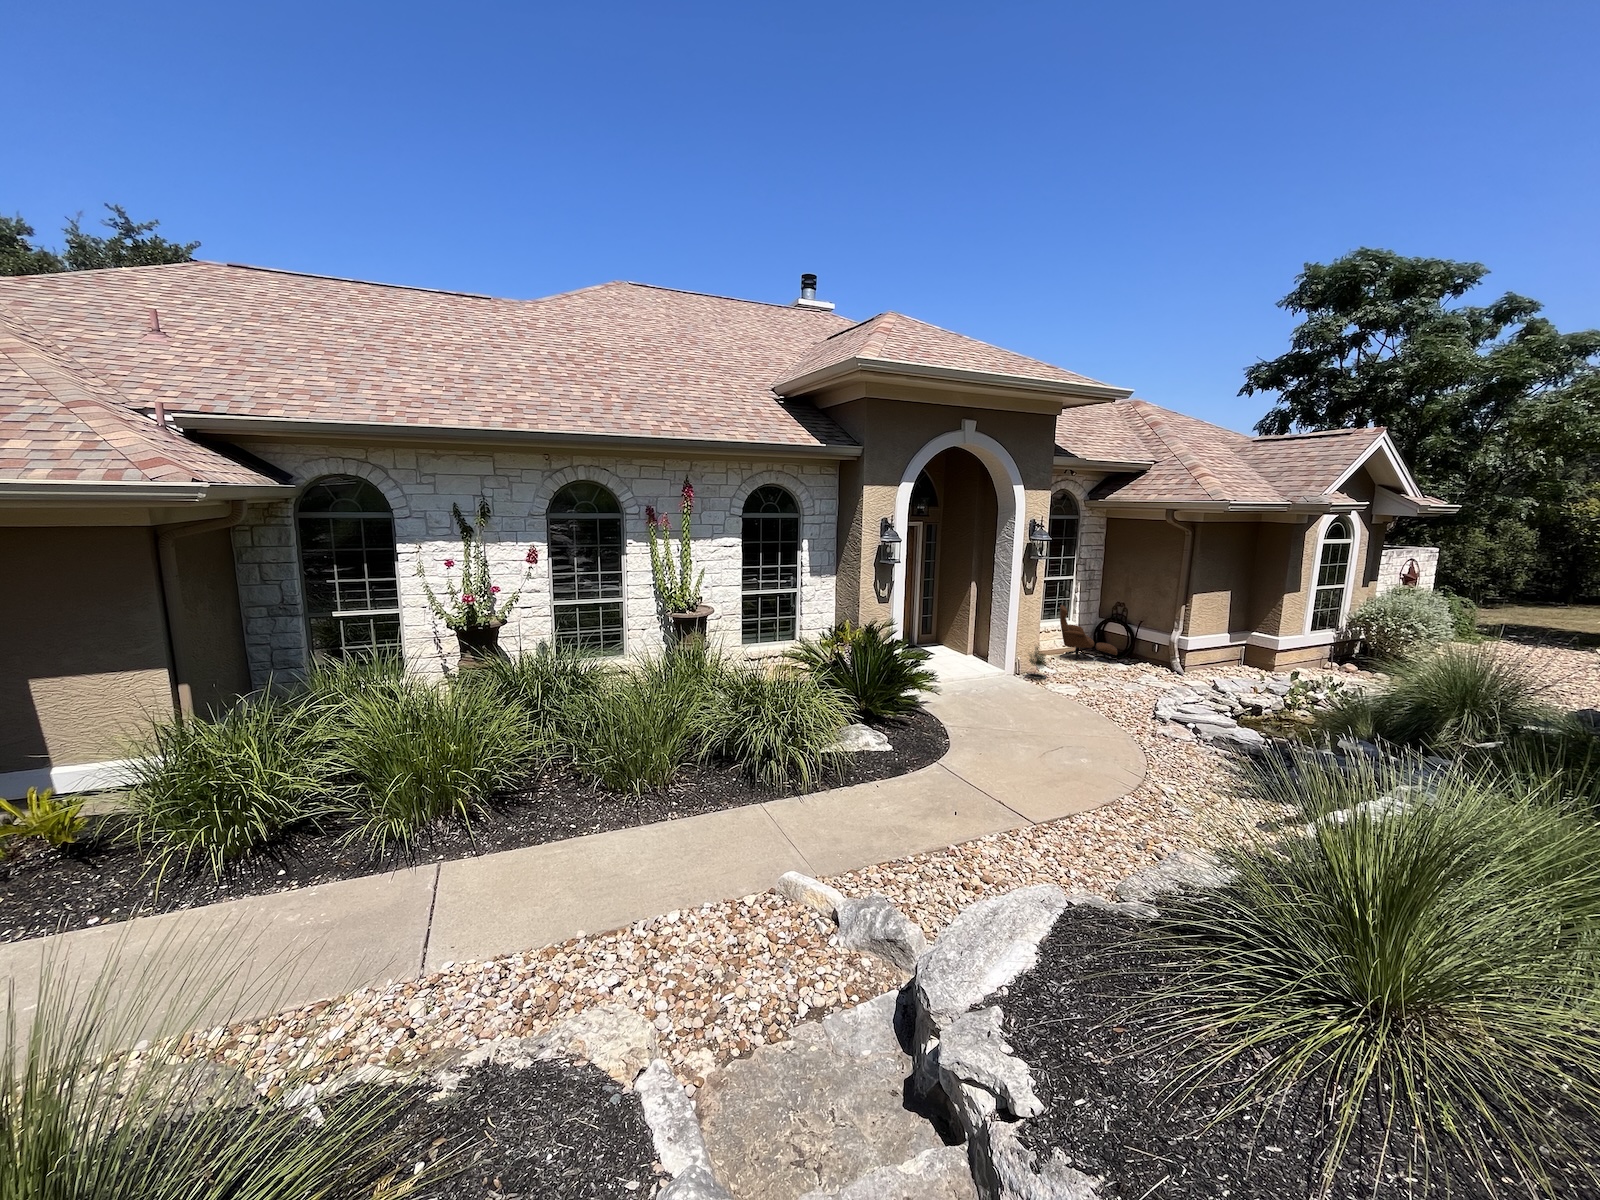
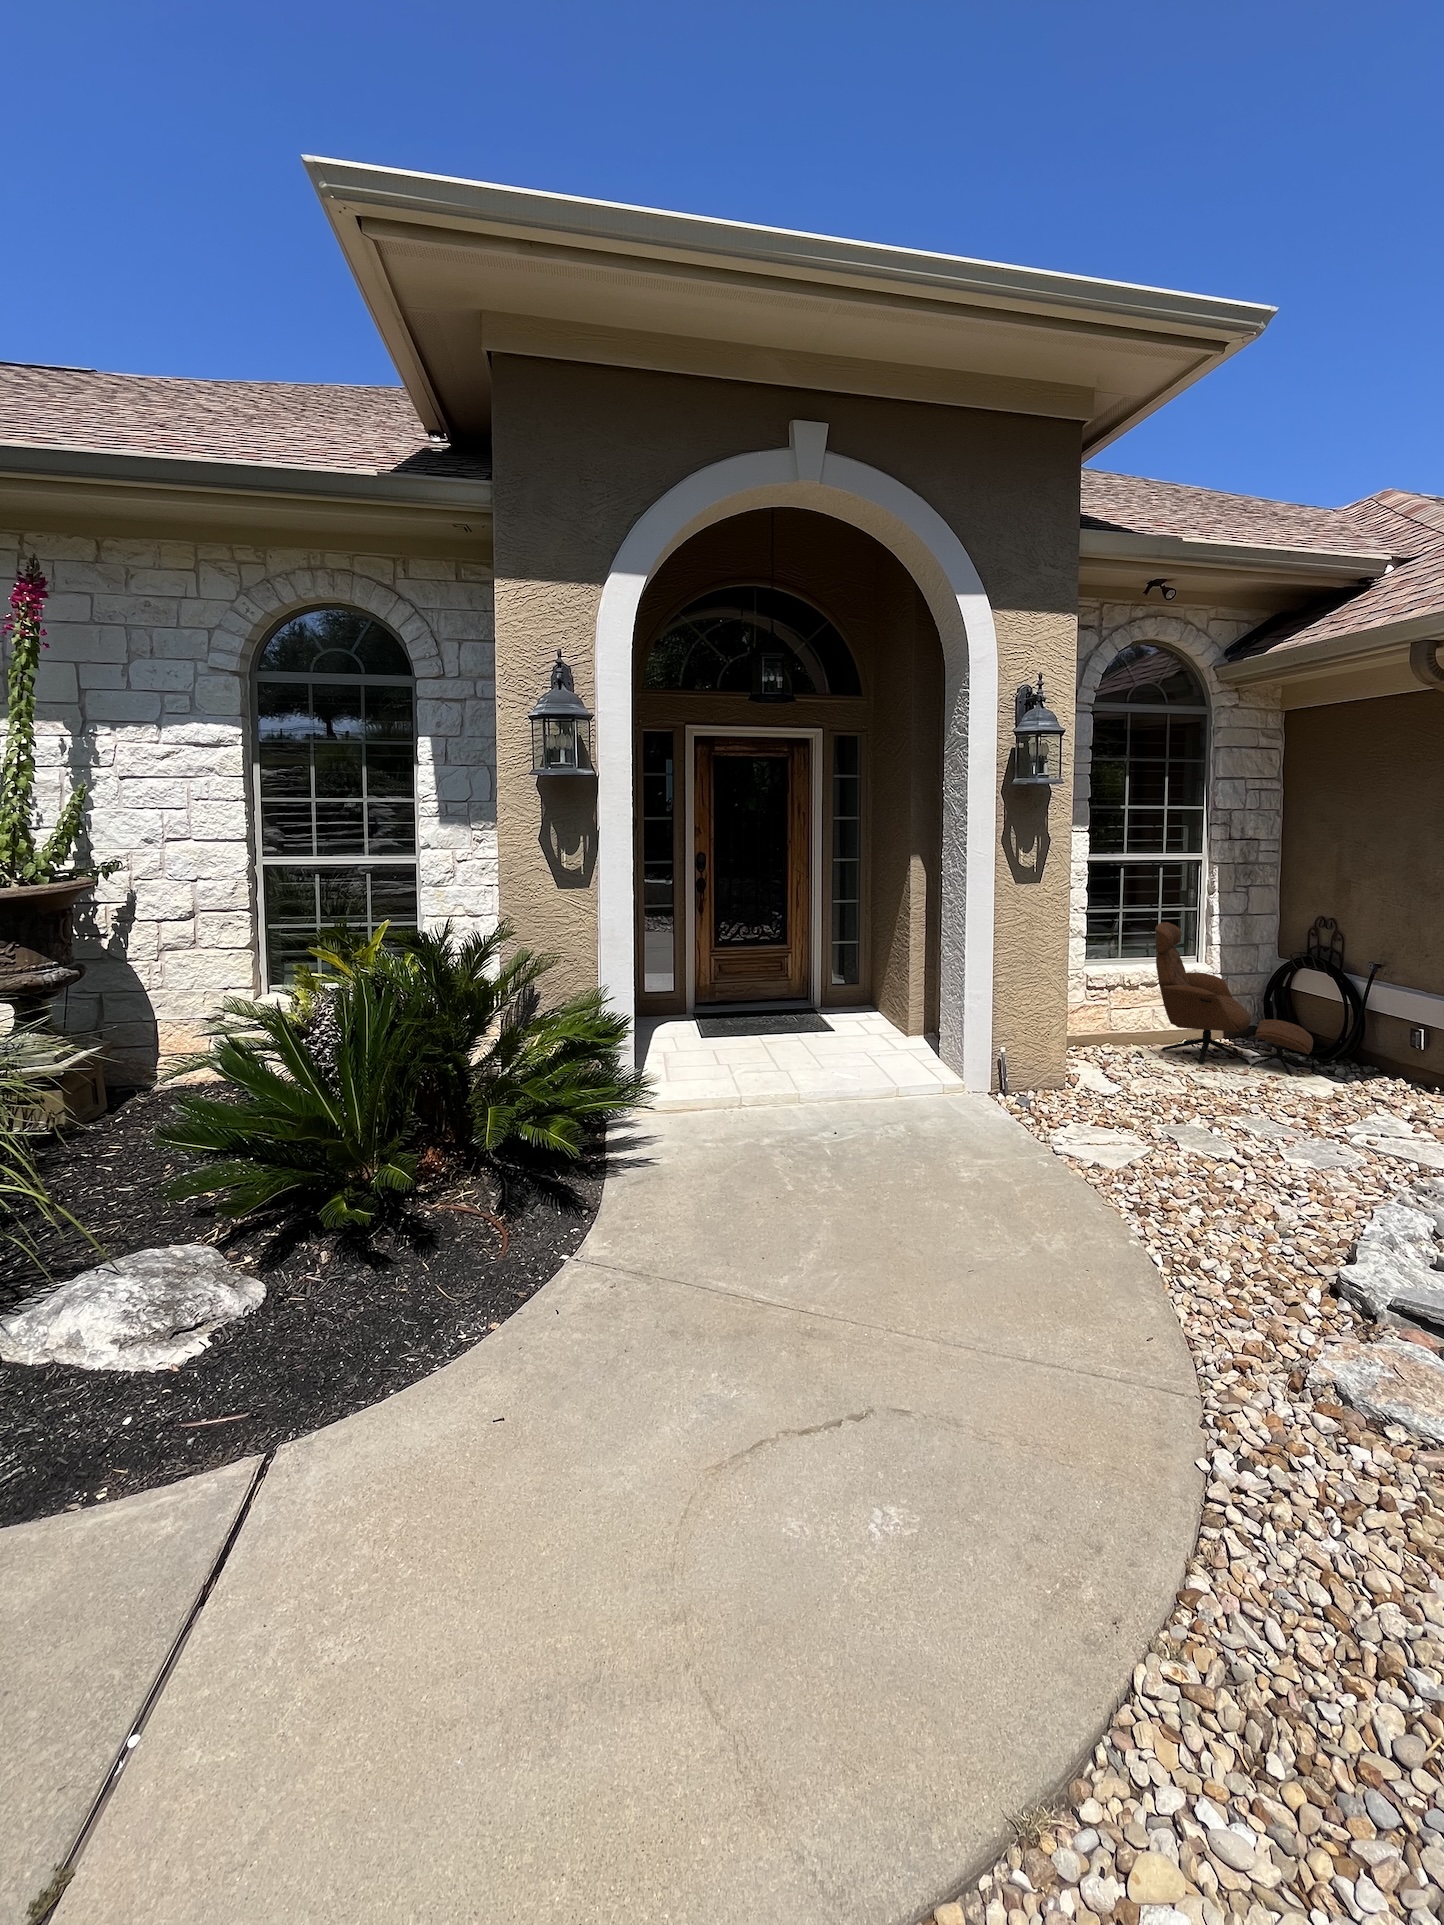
potted tree: present [1026,647,1047,679] -> none [1012,1008,1073,1111]

